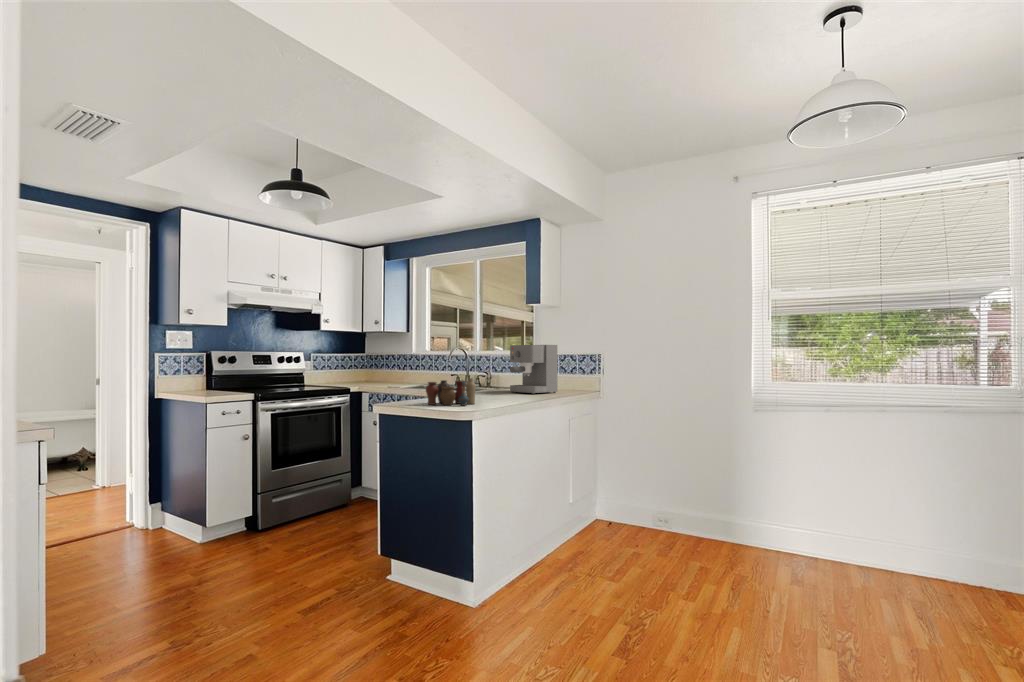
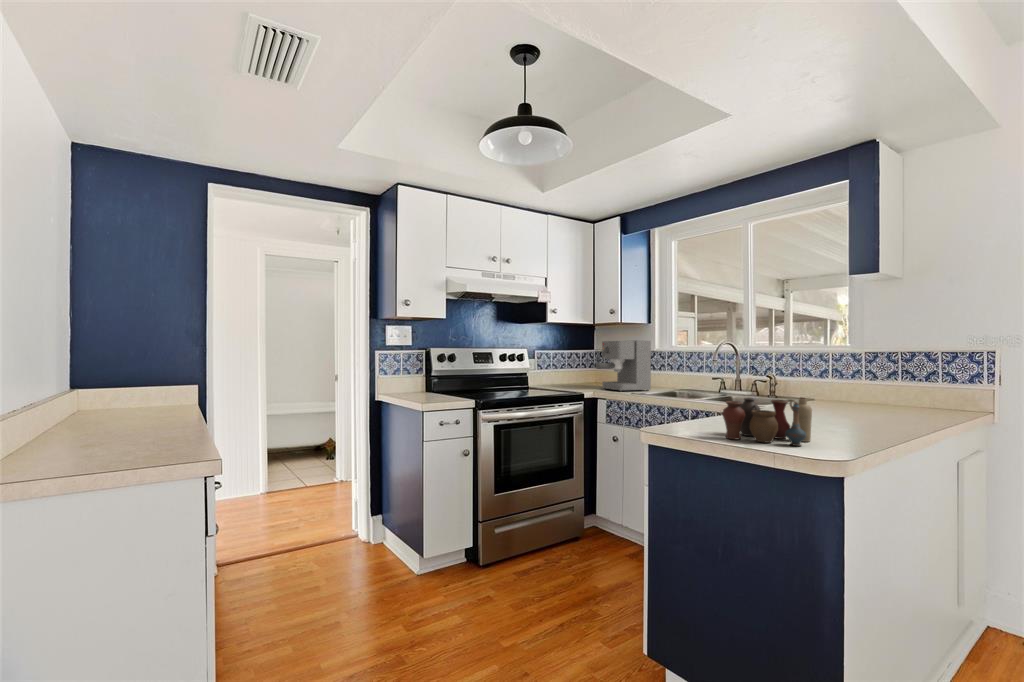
coffee maker: present [510,345,558,394] -> present [596,340,651,391]

